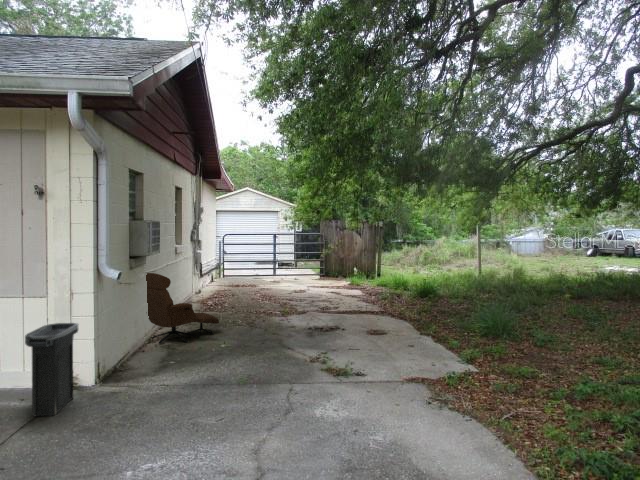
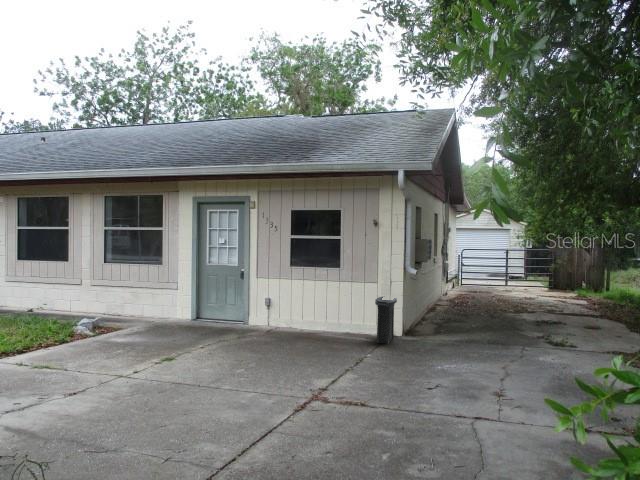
lounge chair: present [146,273,219,344] -> none [418,274,469,321]

